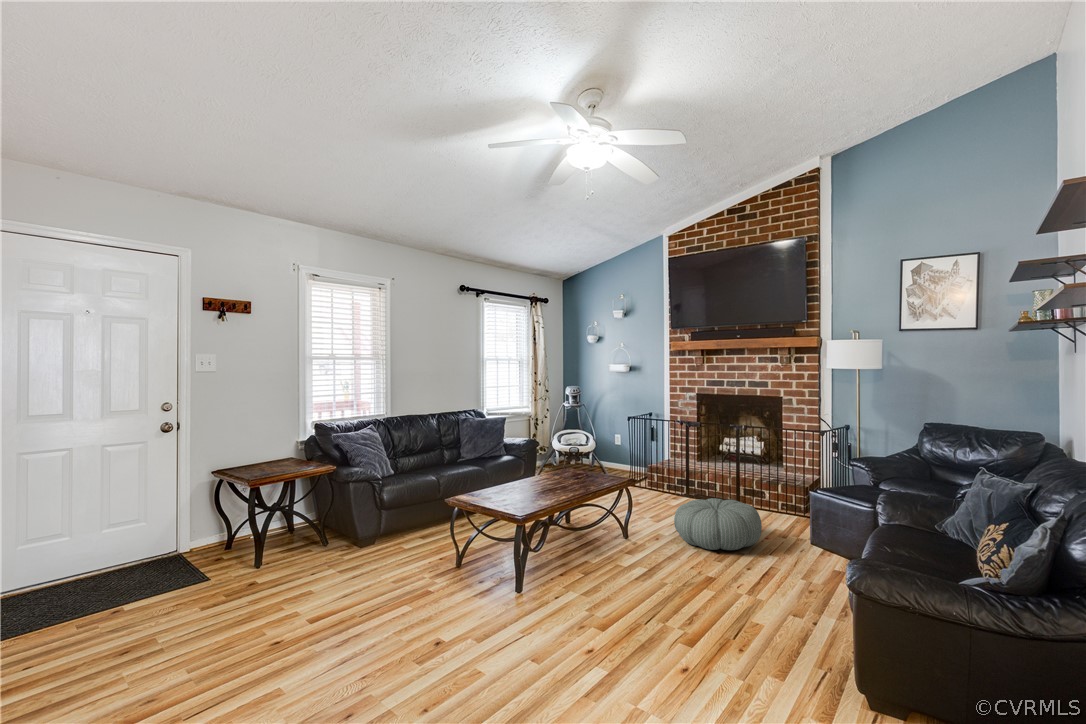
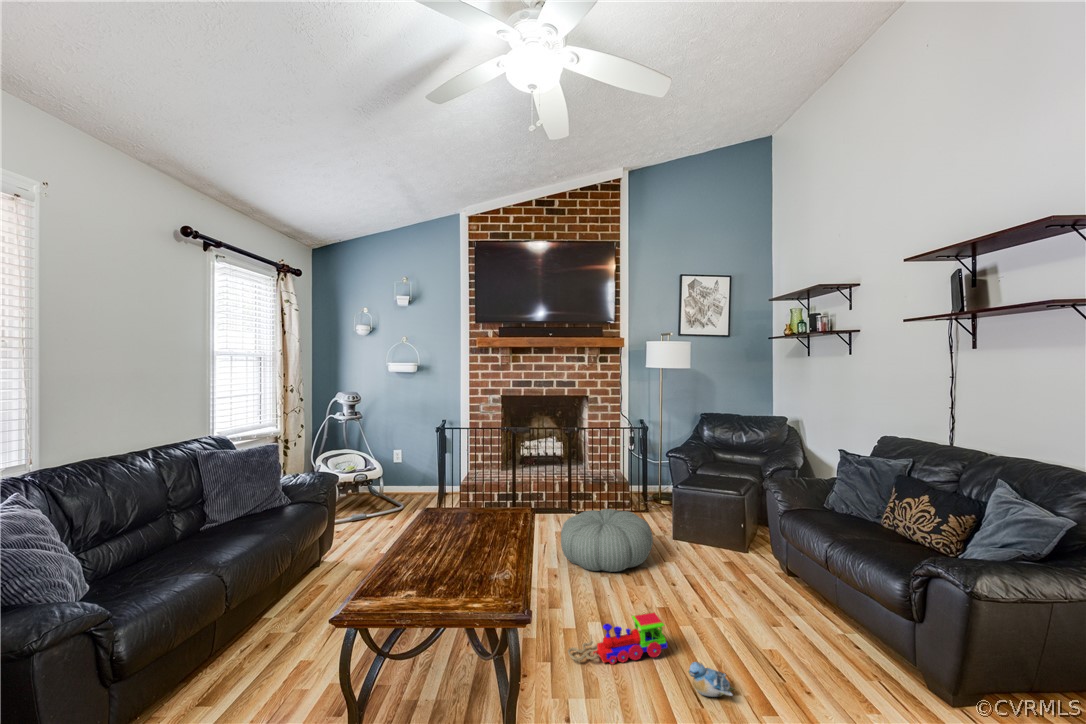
toy train: none [597,560,669,595] -> present [568,612,667,664]
plush toy: none [648,594,680,624] -> present [688,662,735,697]

